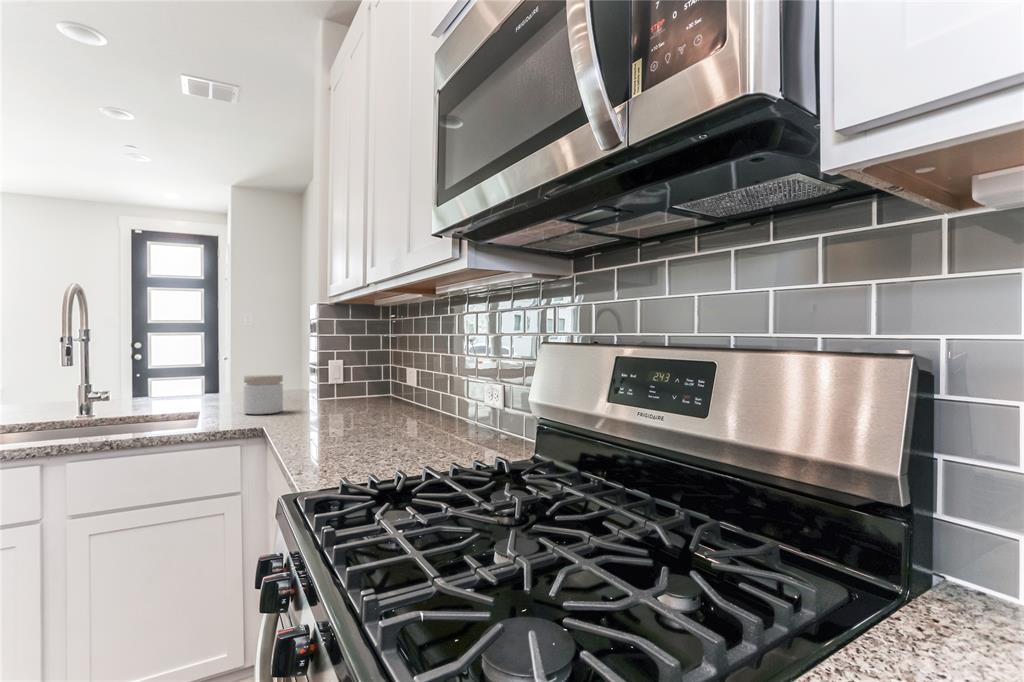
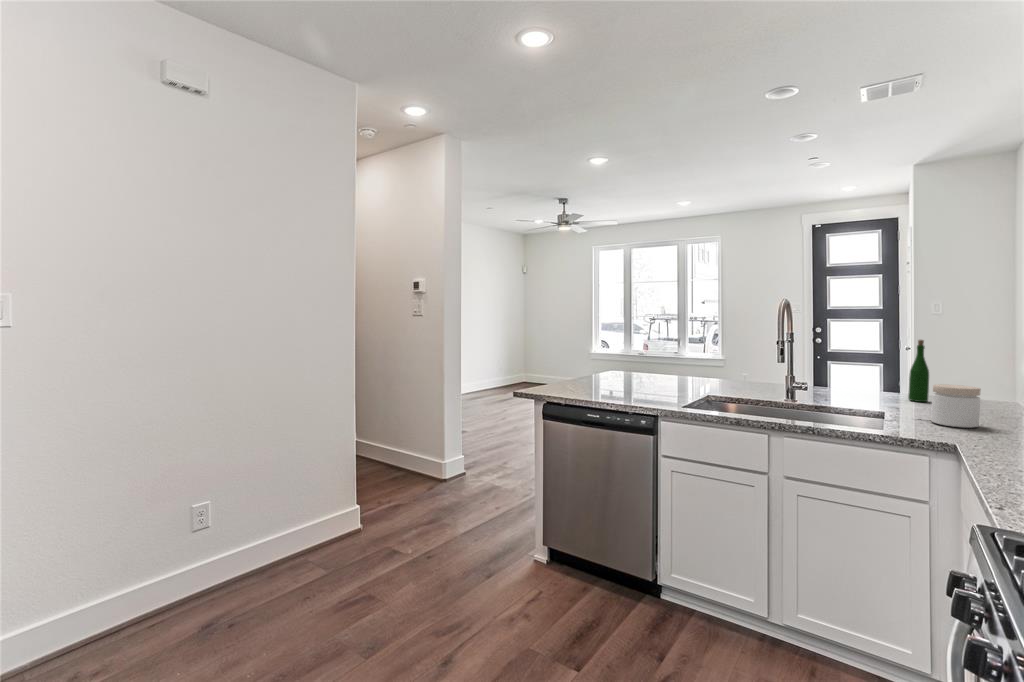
wine bottle: none [225,337,242,399] -> present [908,340,929,402]

